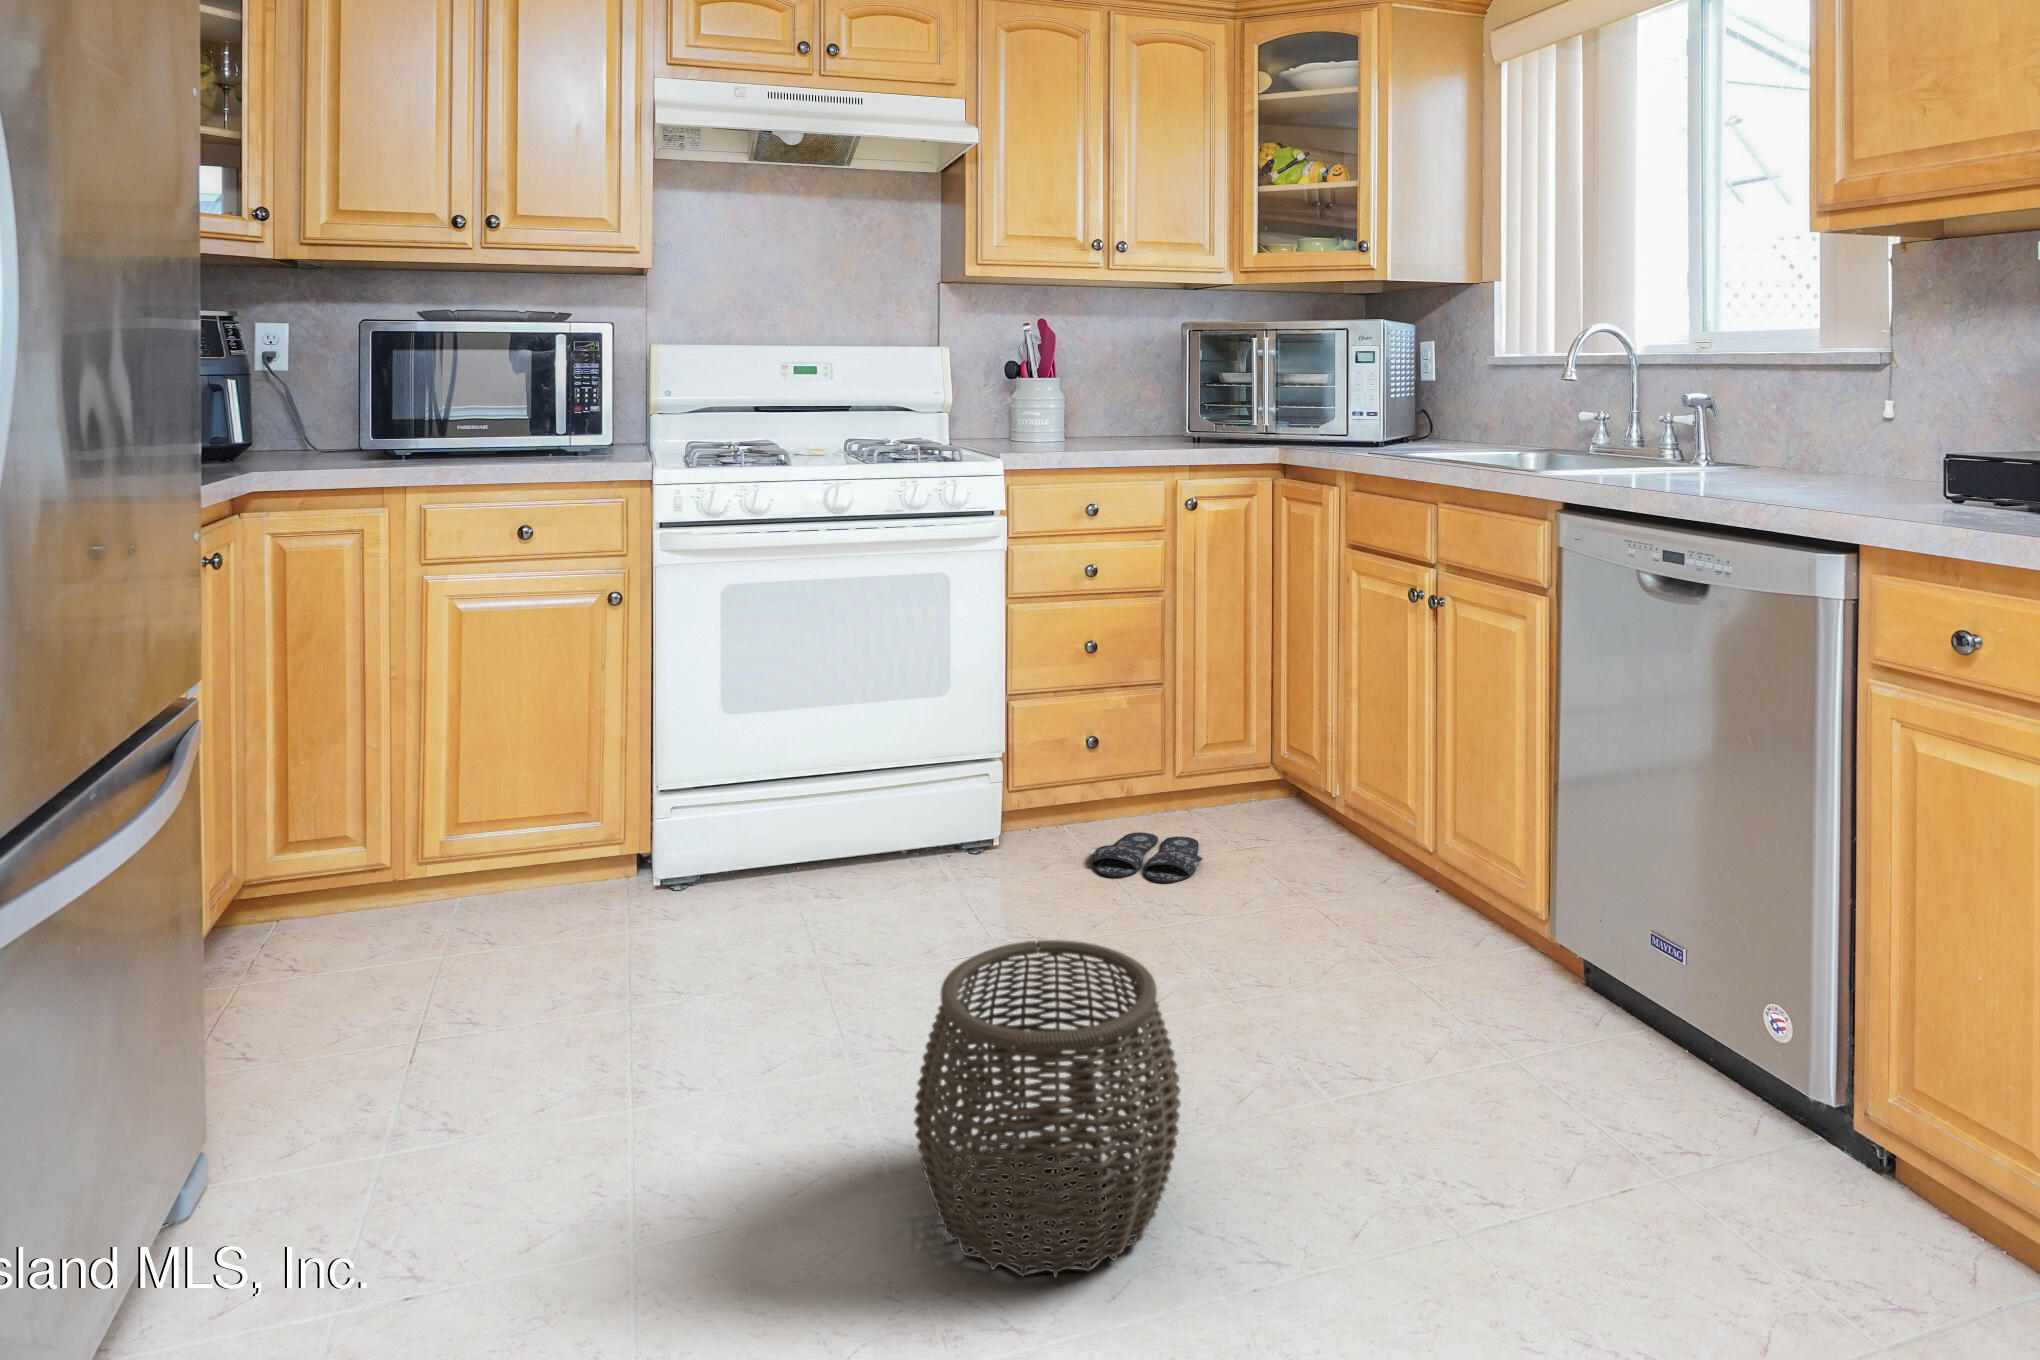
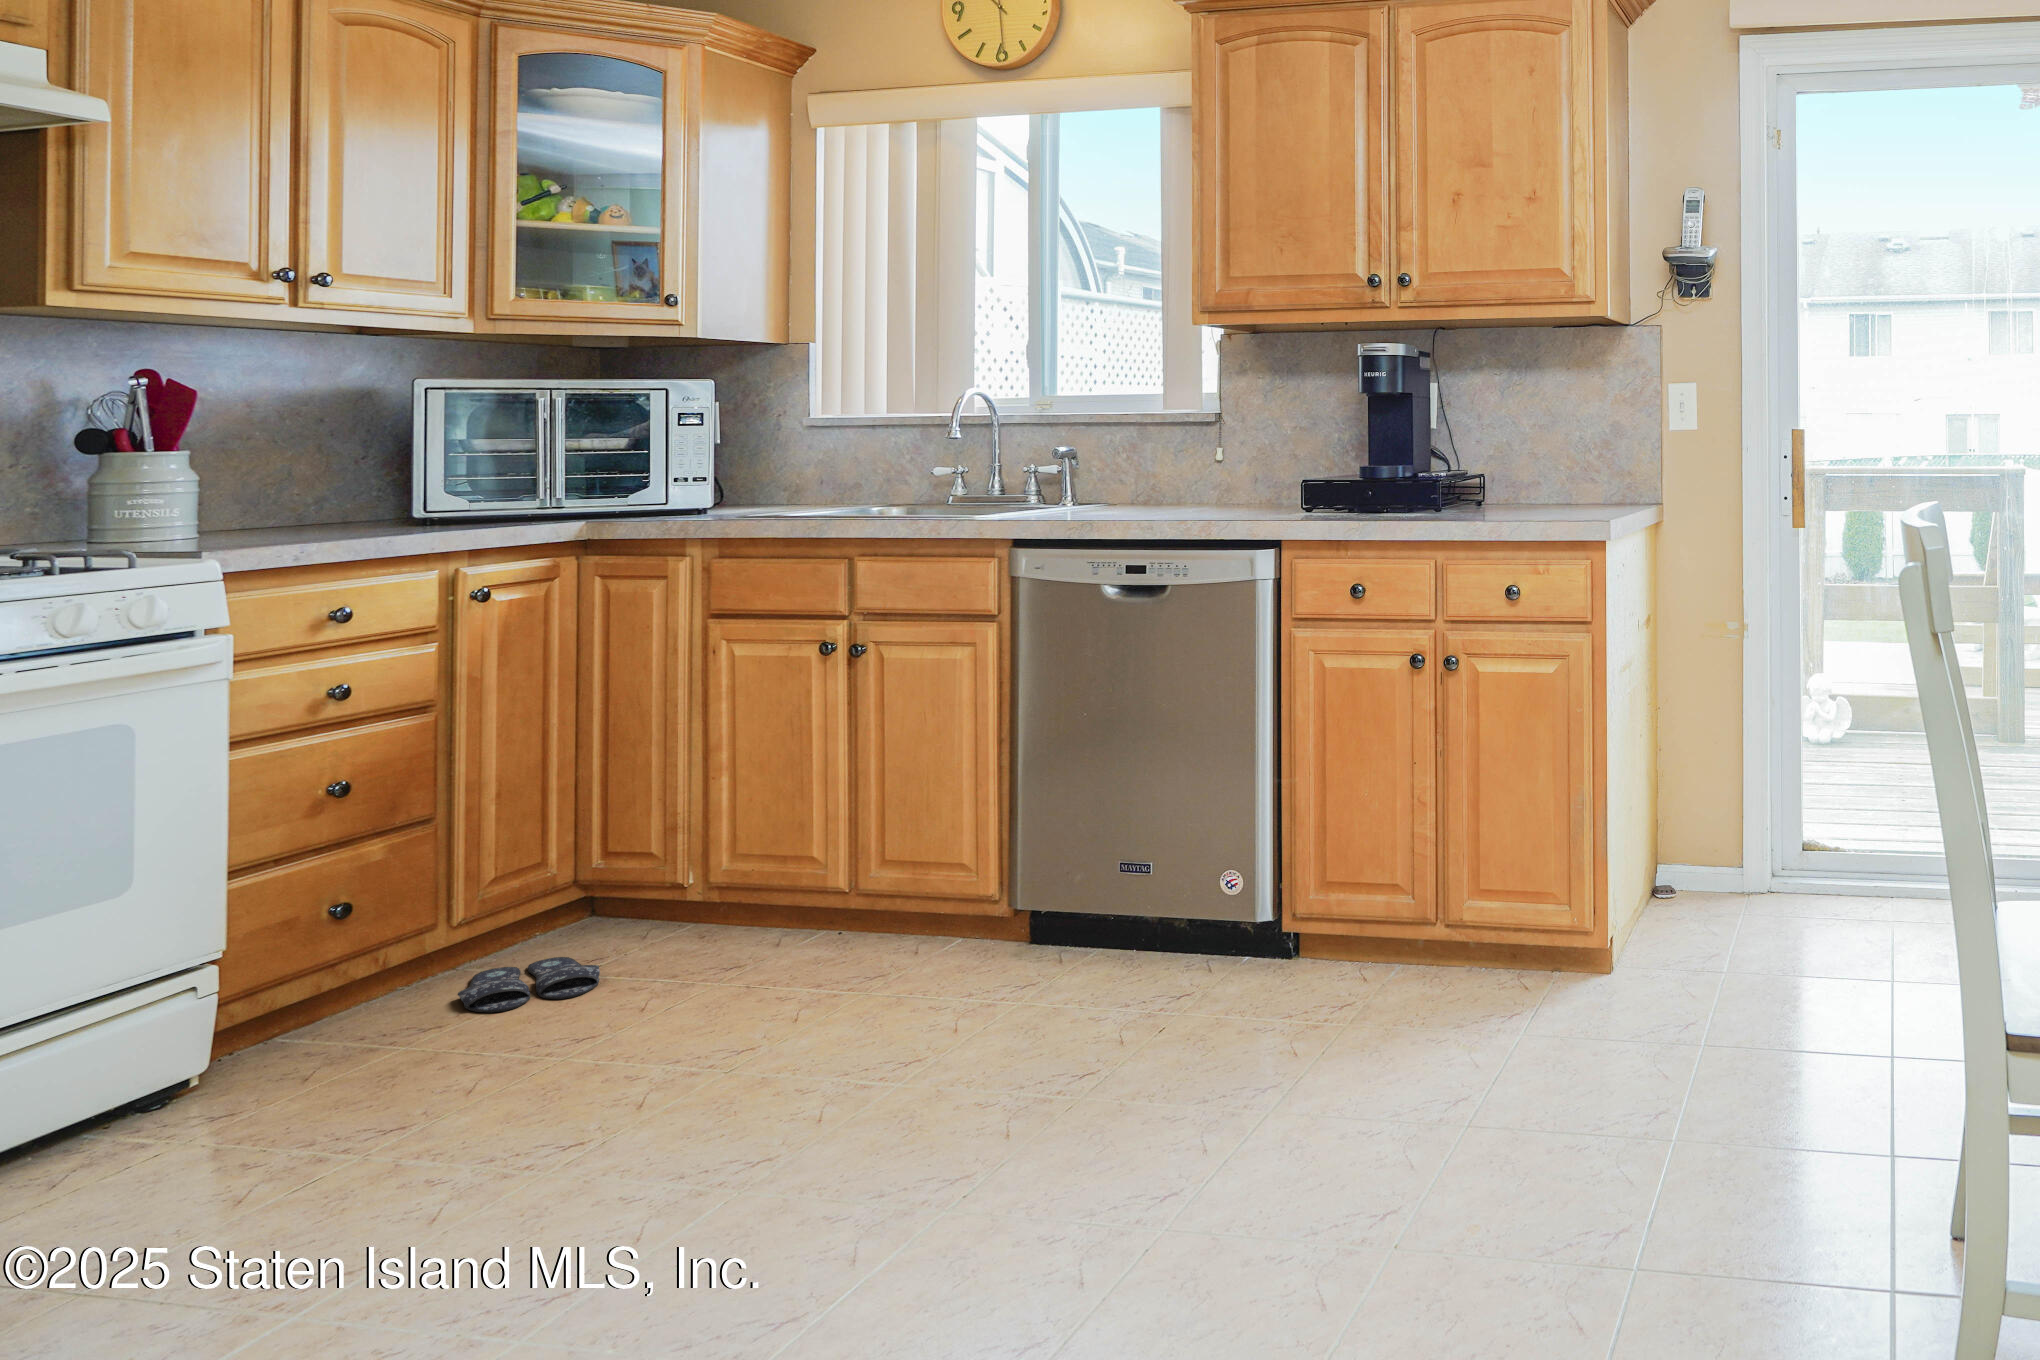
woven basket: present [914,940,1181,1277] -> none [635,961,903,1248]

